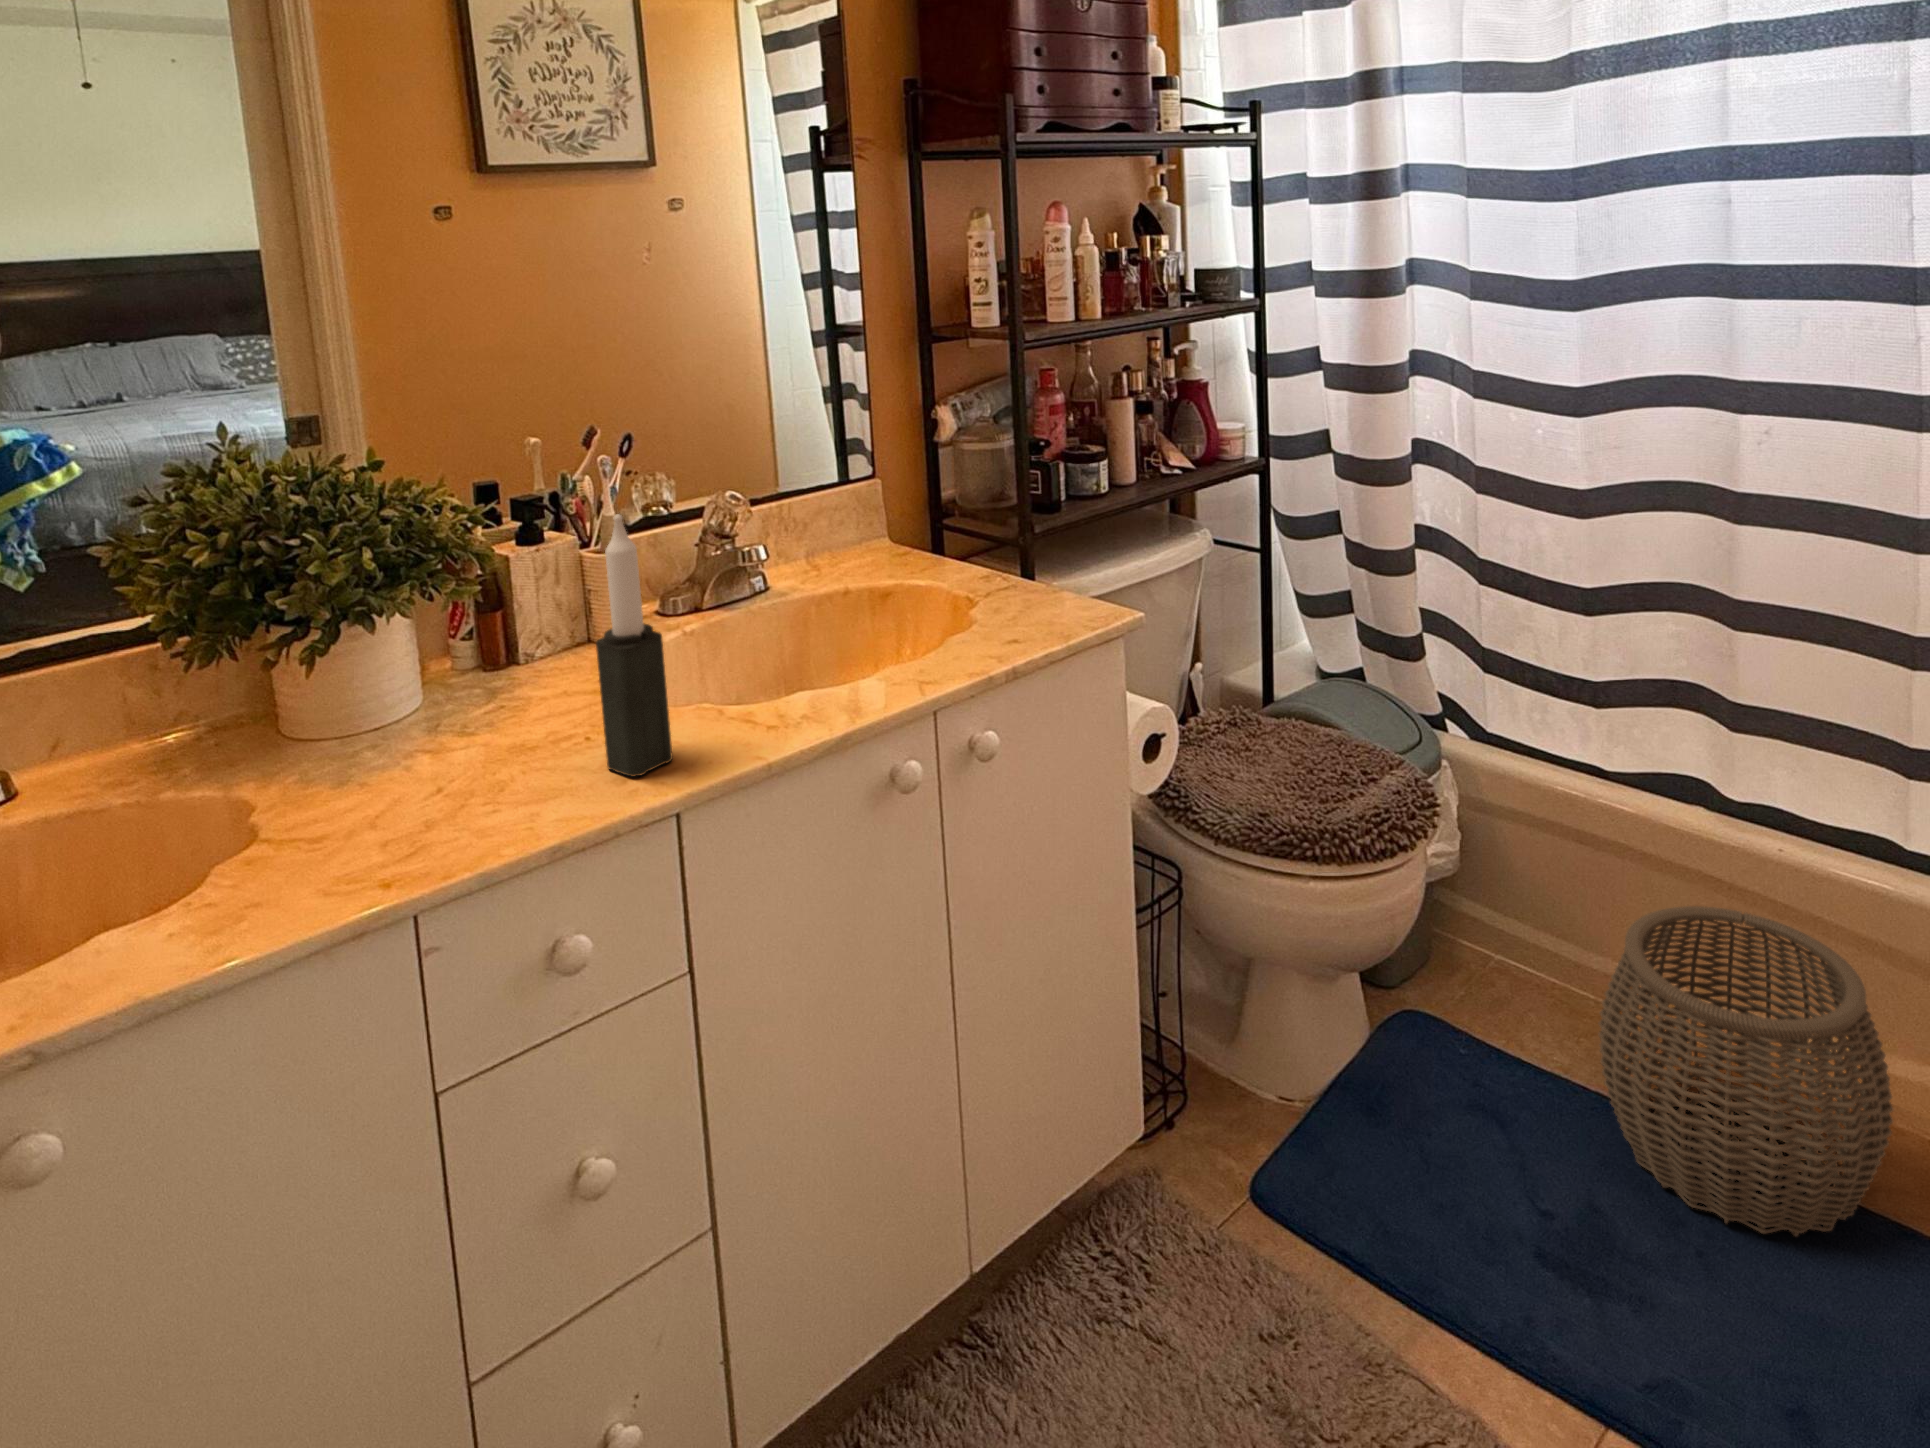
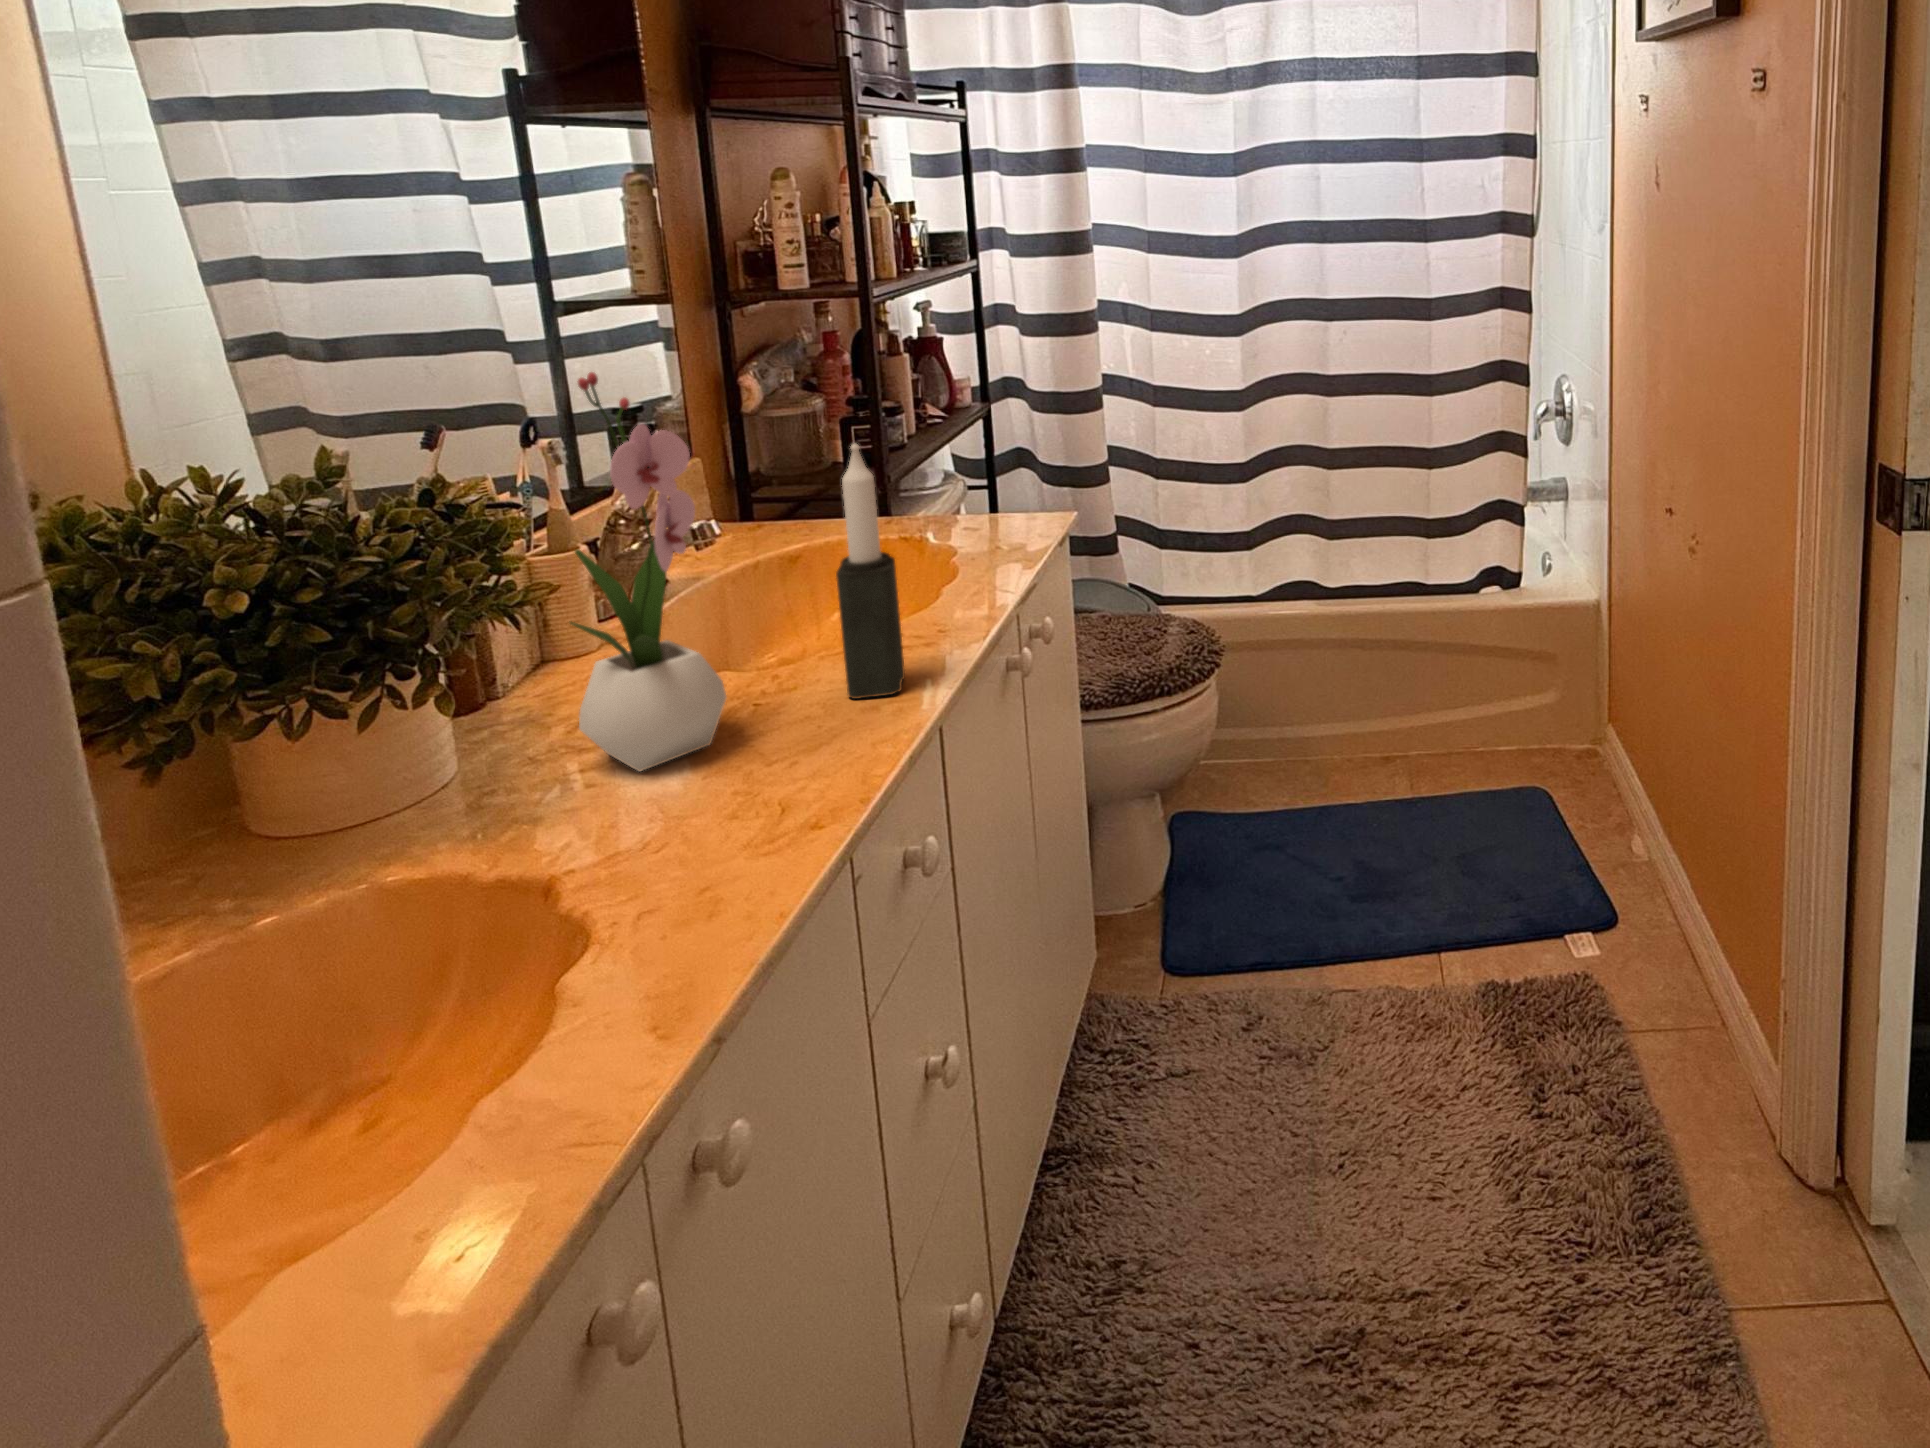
flower arrangement: none [333,423,504,778] -> present [570,372,726,771]
woven basket: present [1598,906,1893,1236] -> none [1318,652,1484,840]

